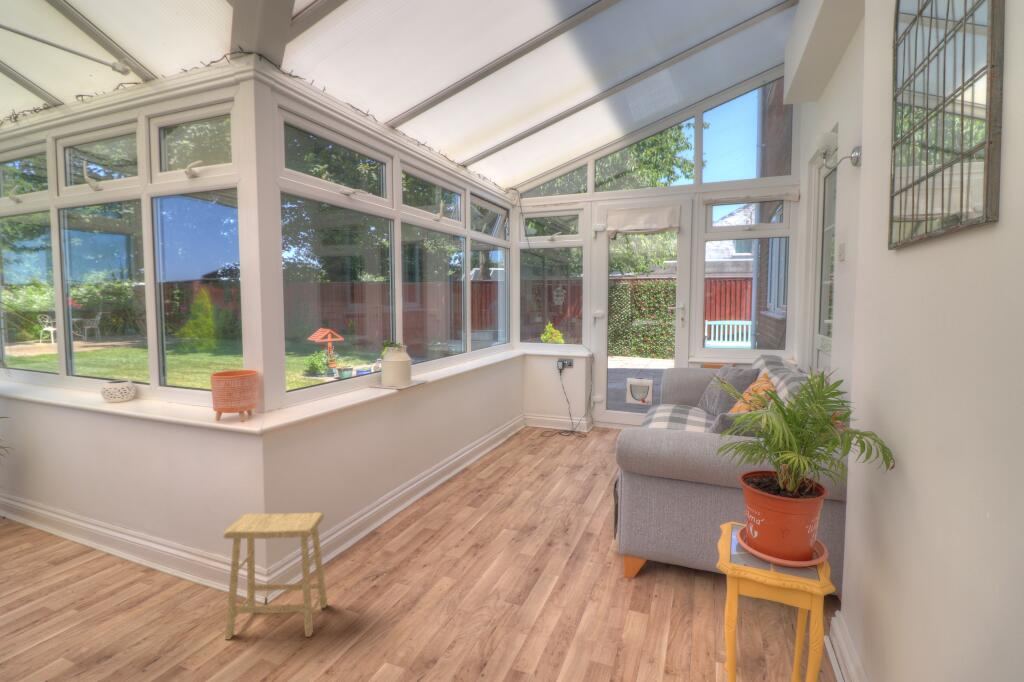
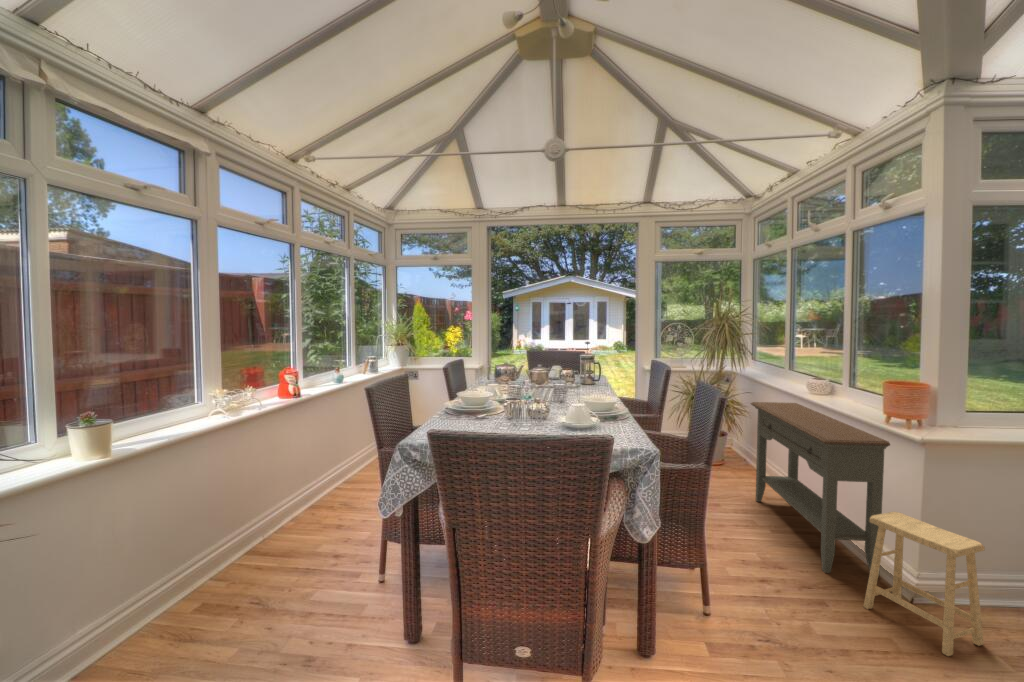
console table: none [13,419,229,626] -> present [751,402,890,575]

